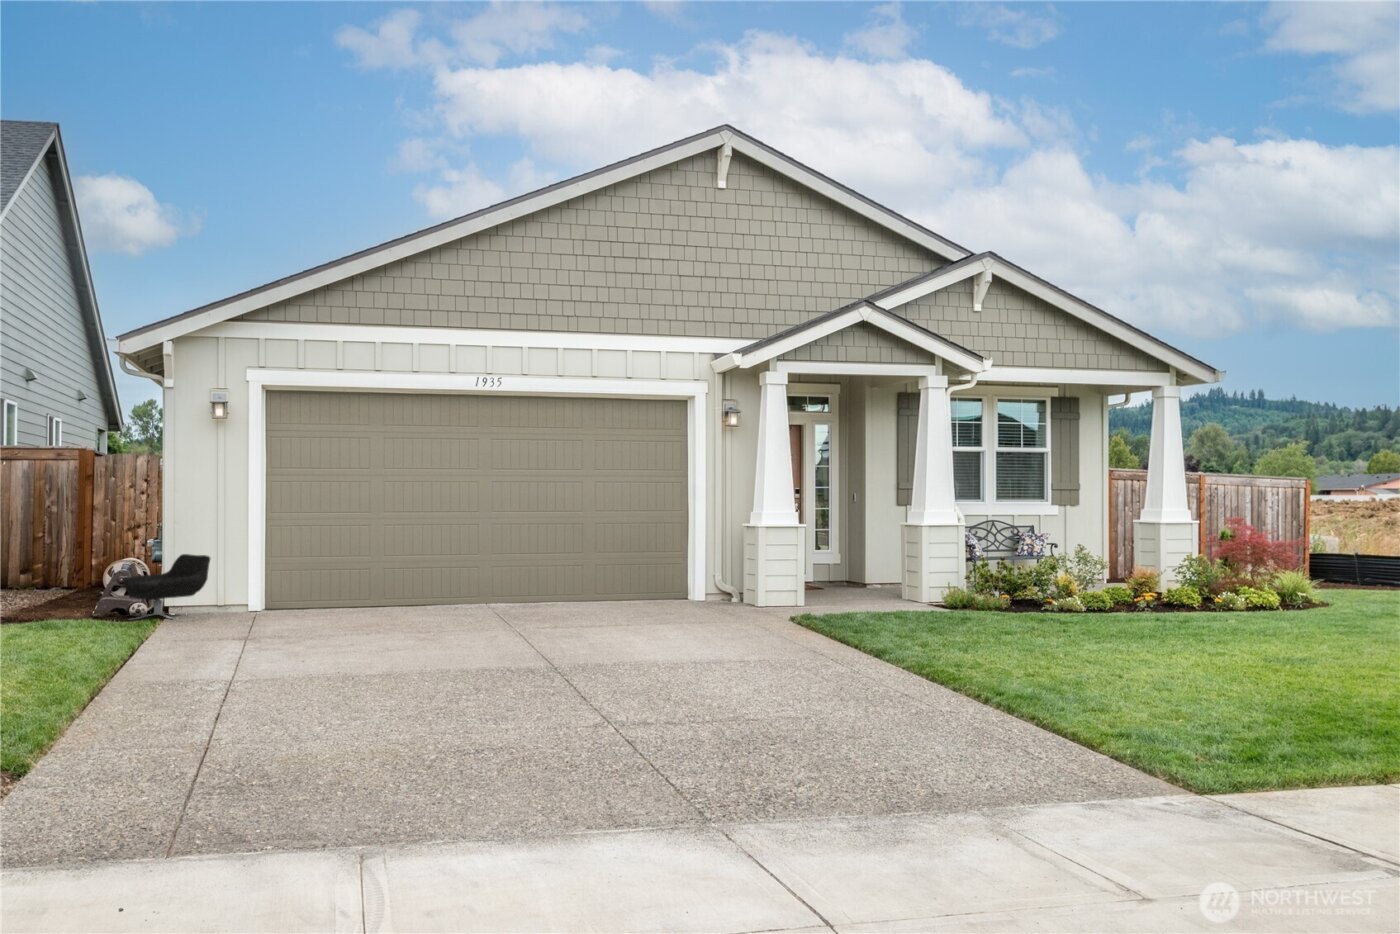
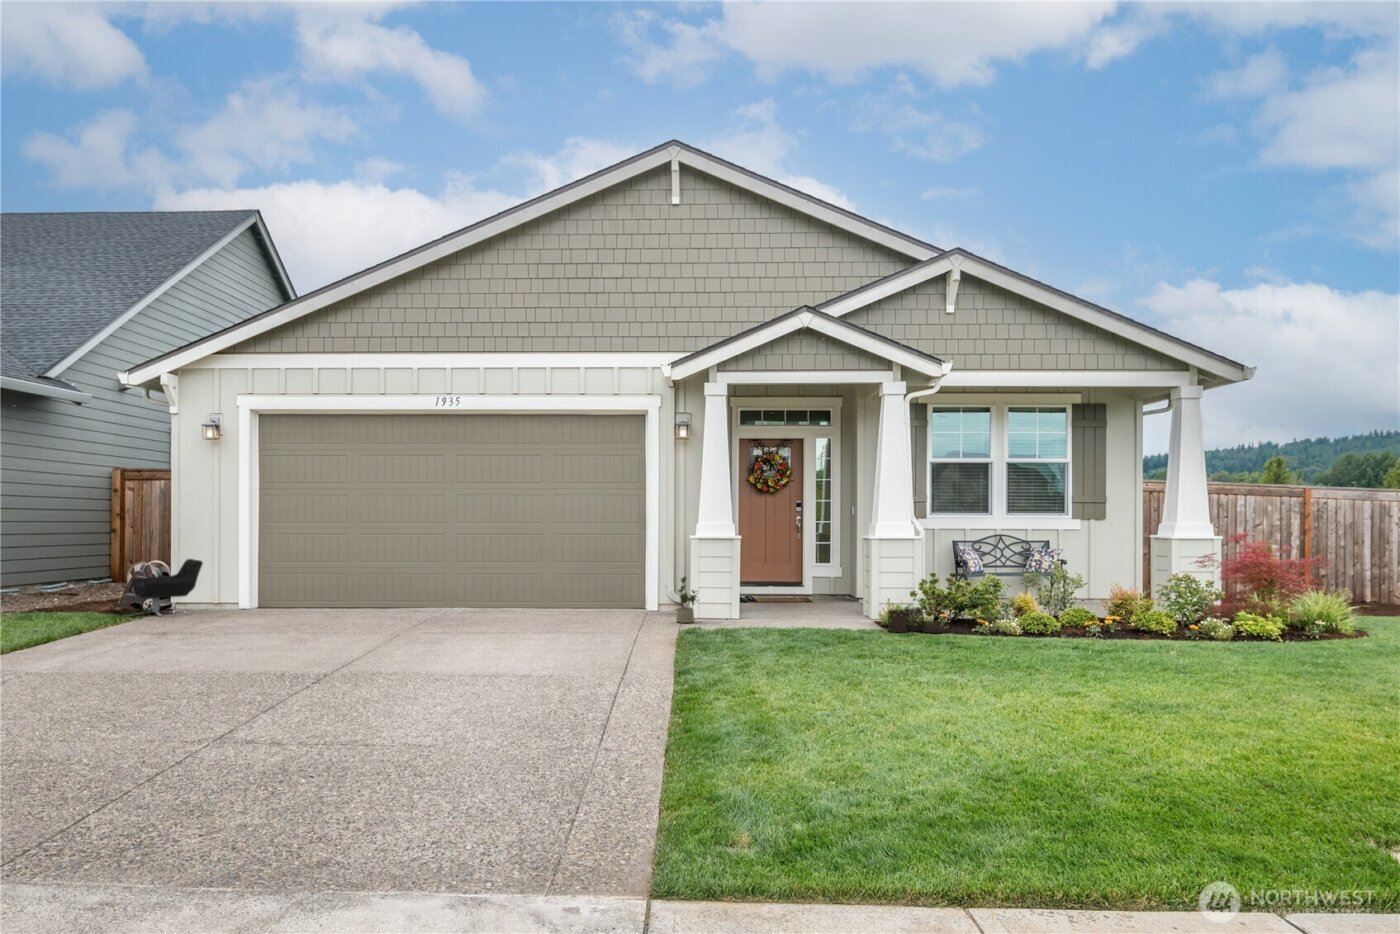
potted plant: none [740,563,764,609] -> present [676,577,699,623]
woven basket: none [939,586,998,612] -> present [888,608,942,633]

